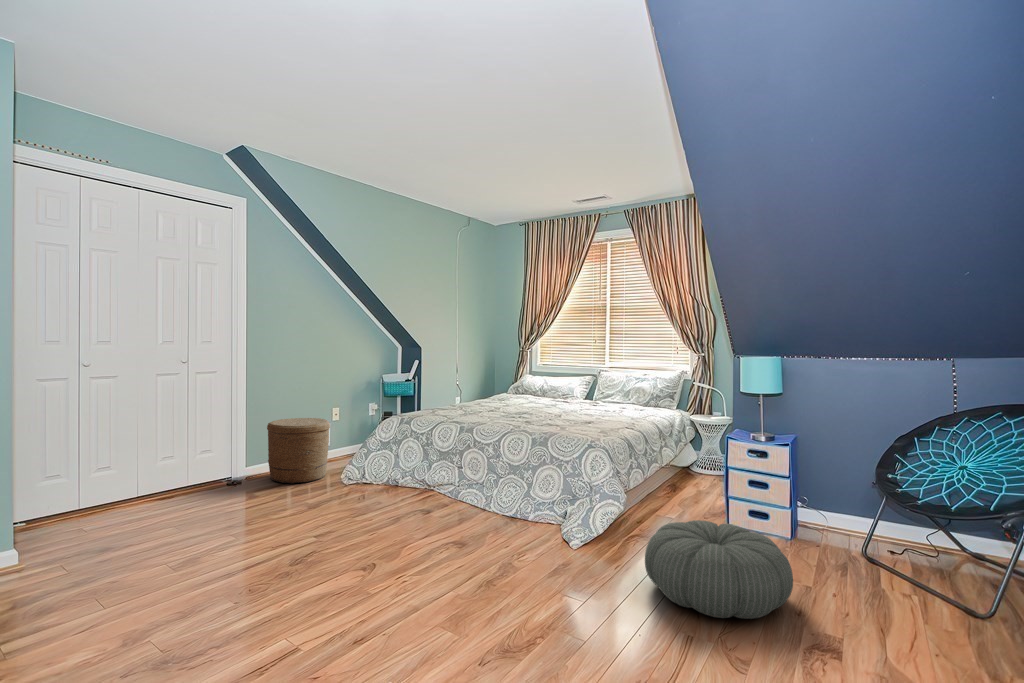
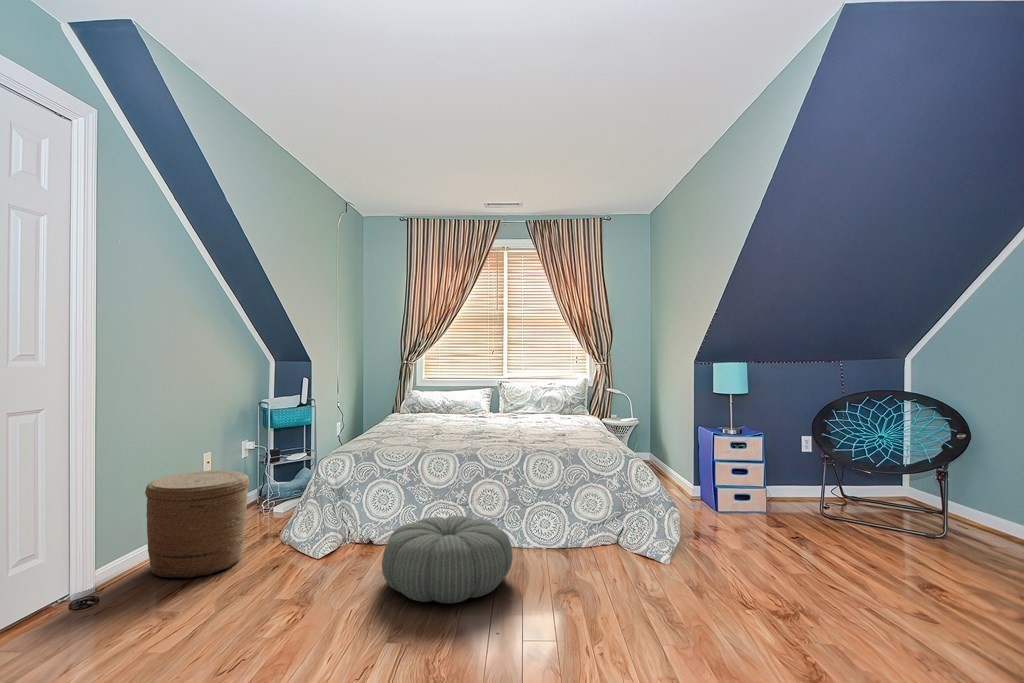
pouf: present [645,520,793,619] -> present [382,515,513,603]

